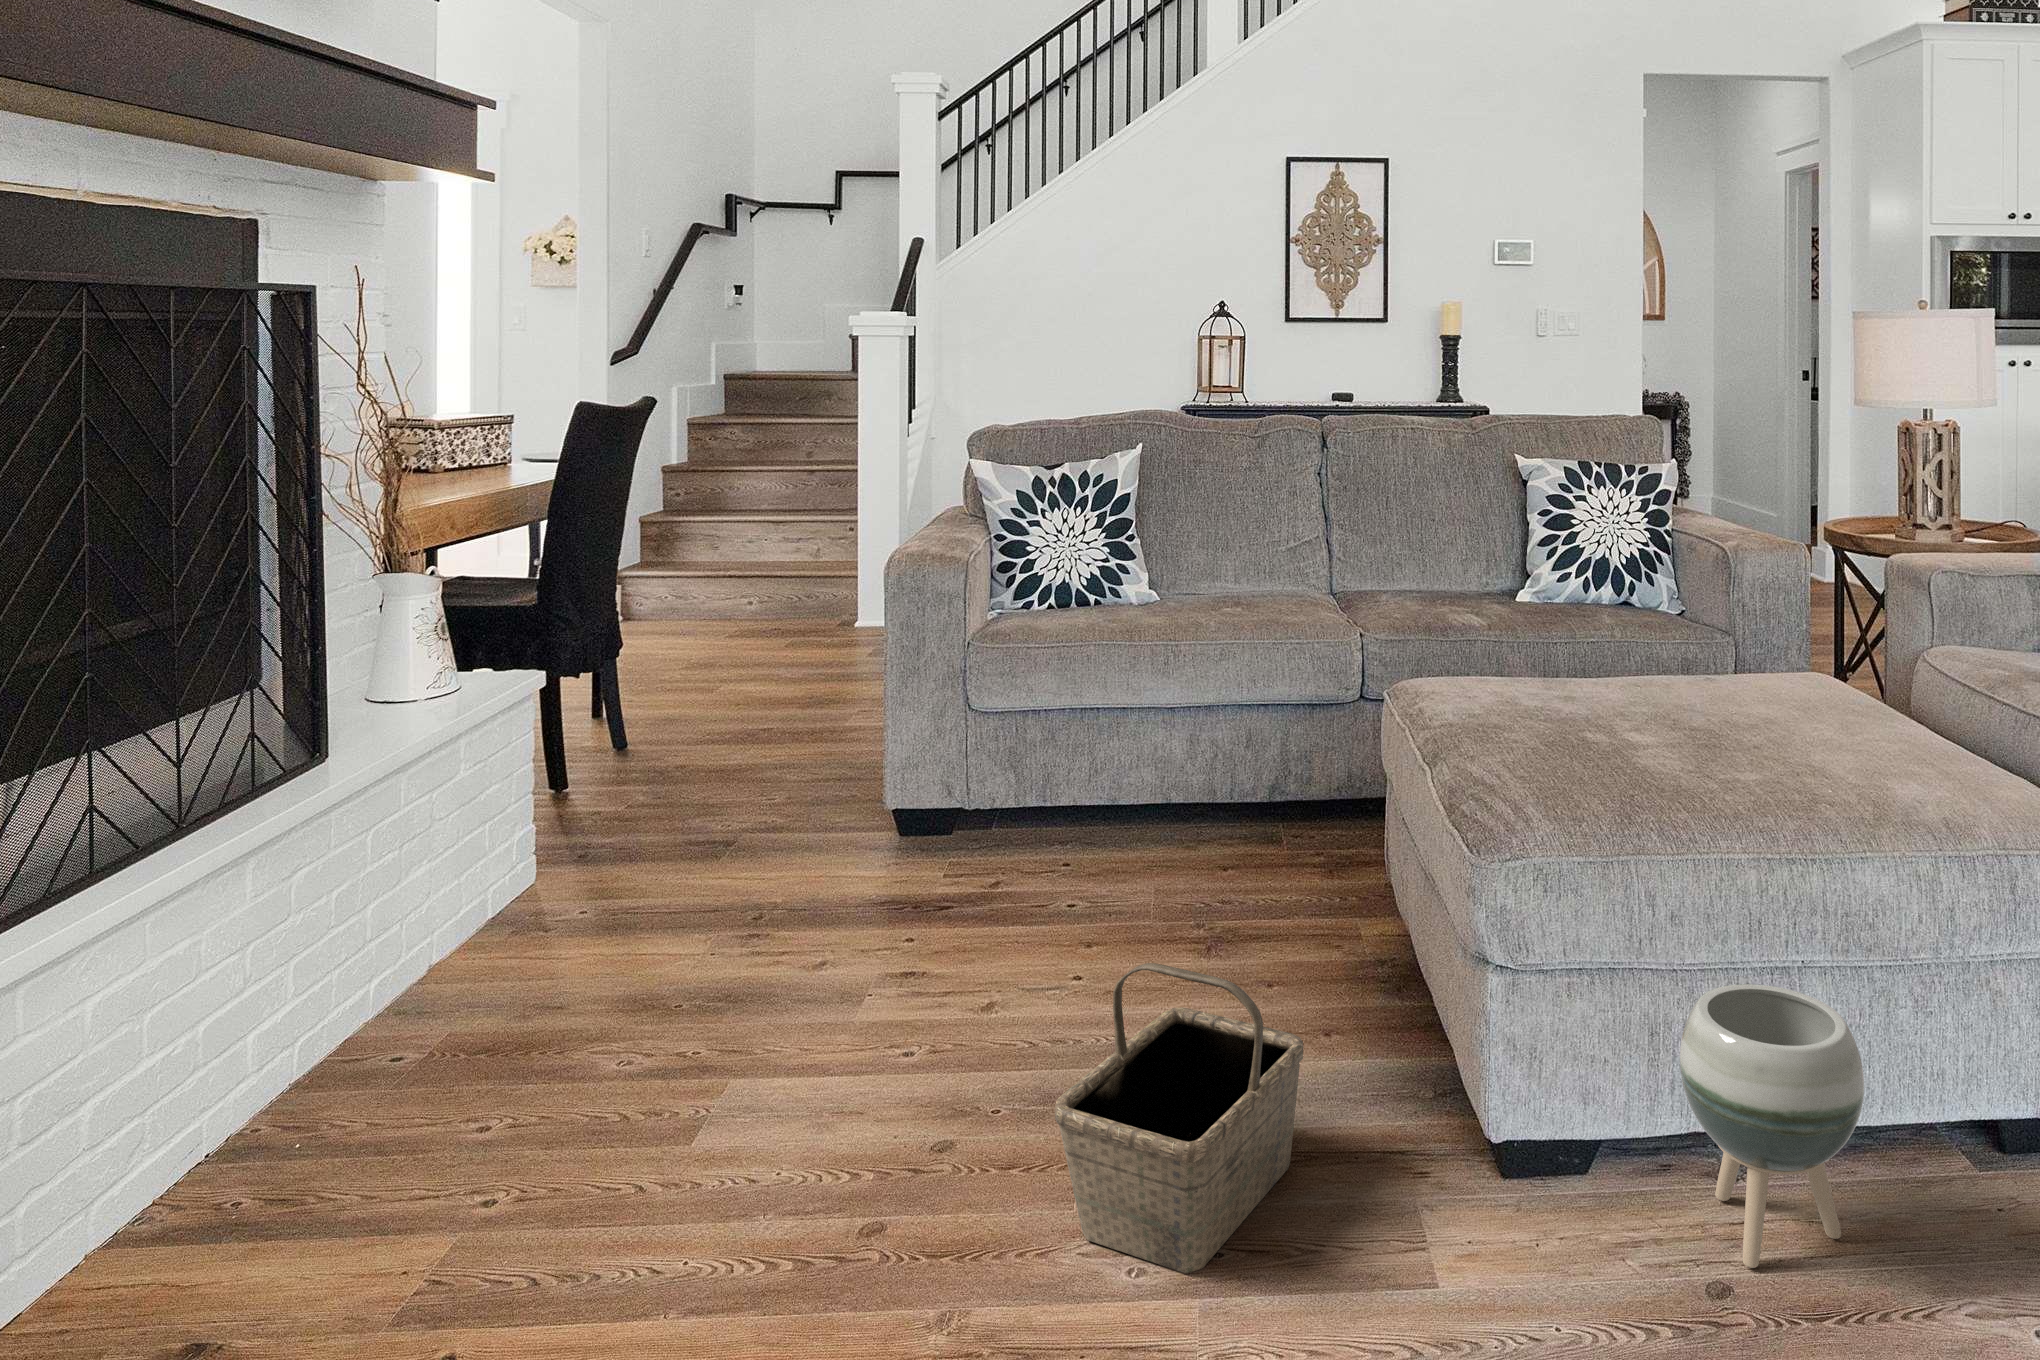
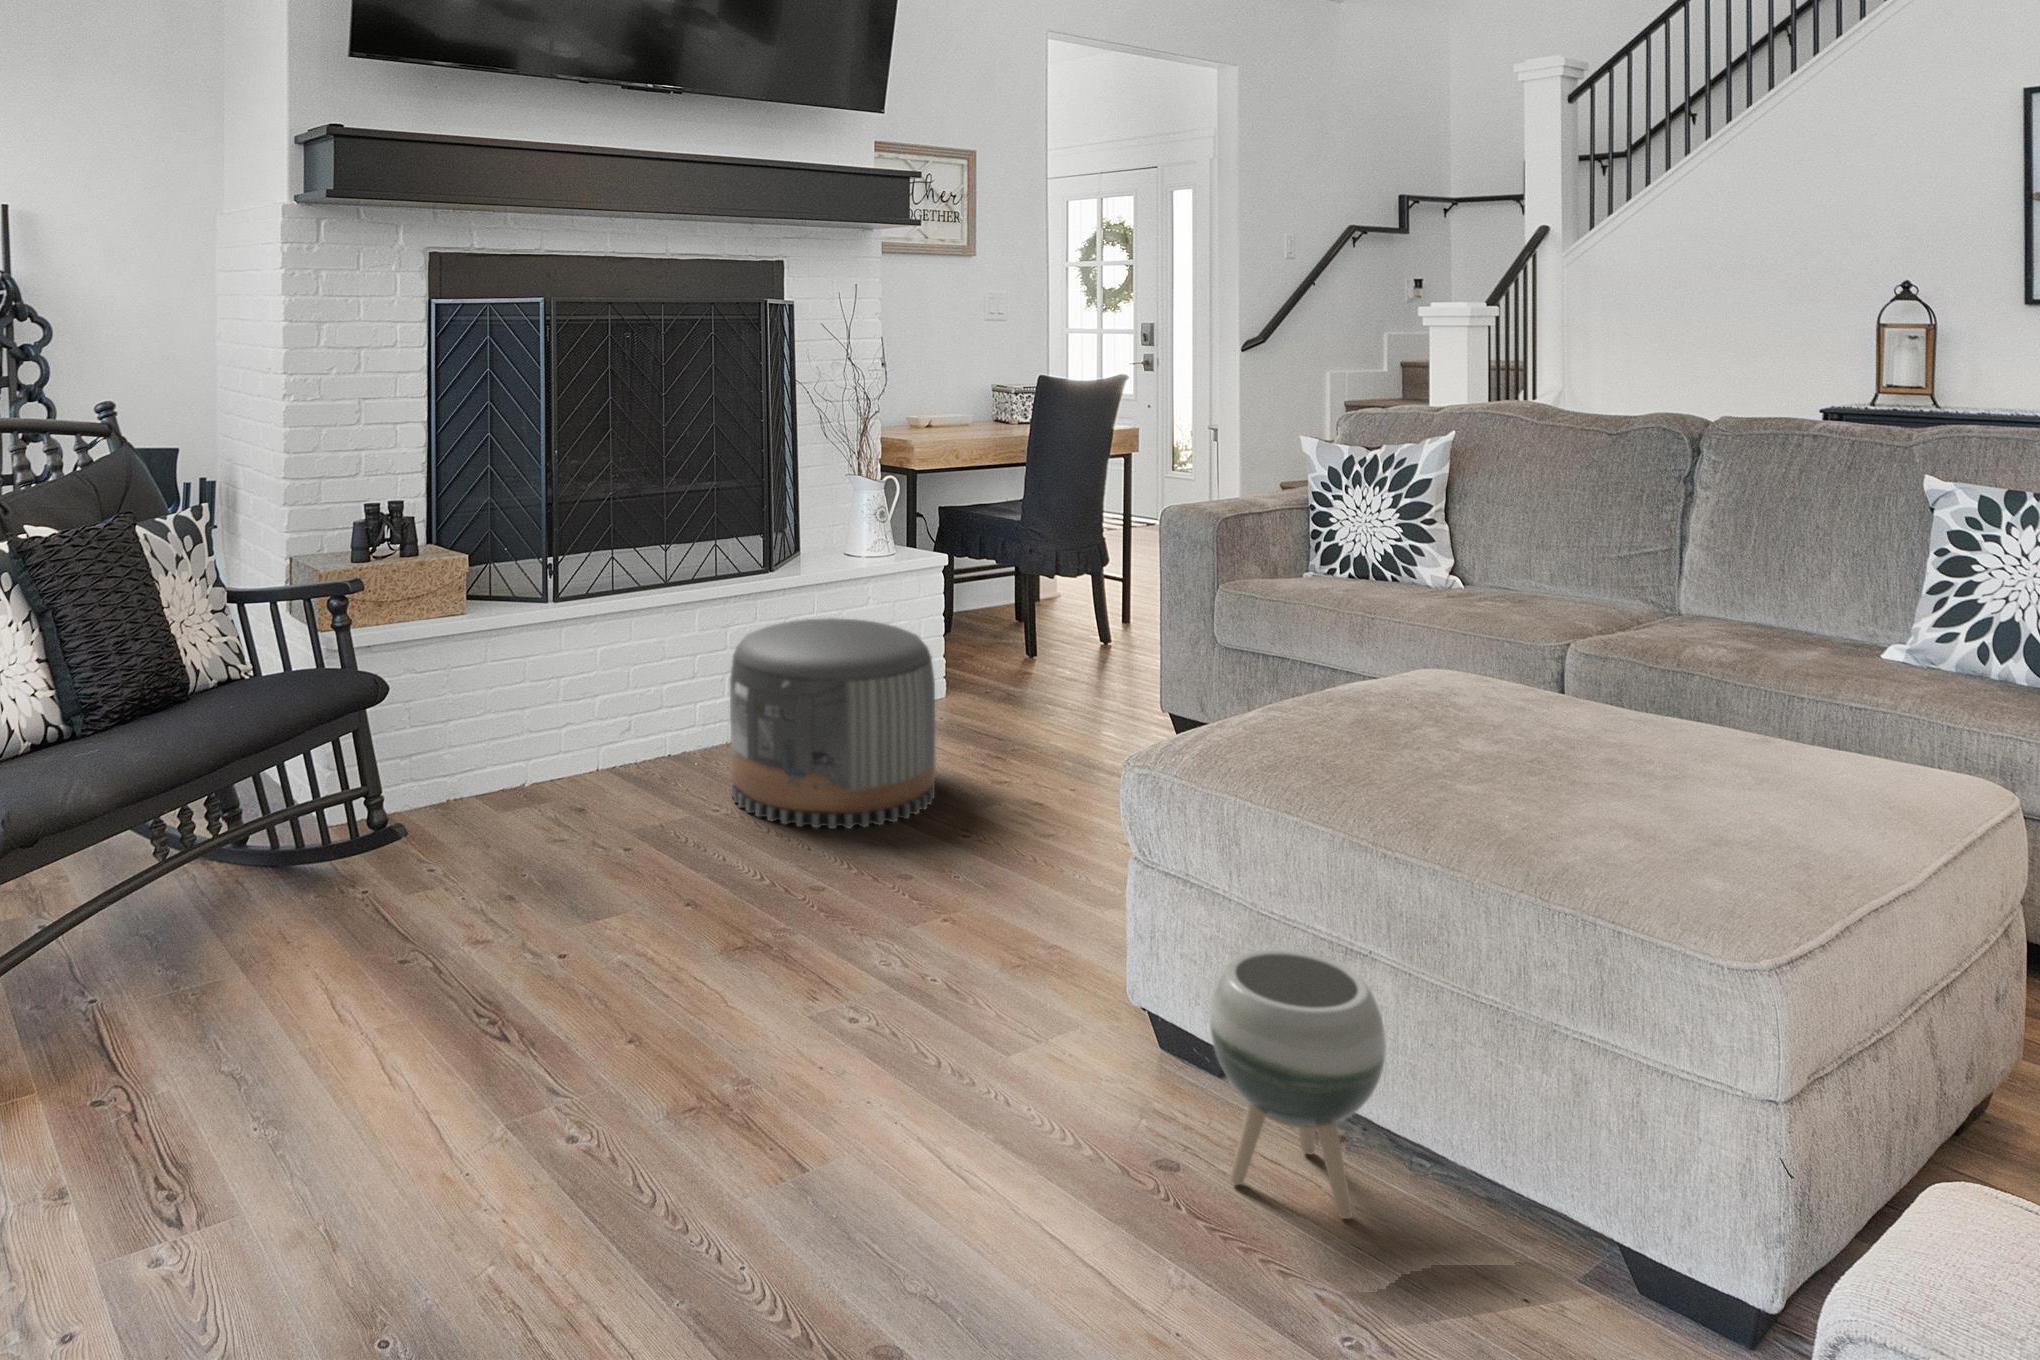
pouf: none [422,787,785,1170] -> present [730,618,936,829]
basket: present [1055,963,1303,1273] -> none [881,789,1076,988]

